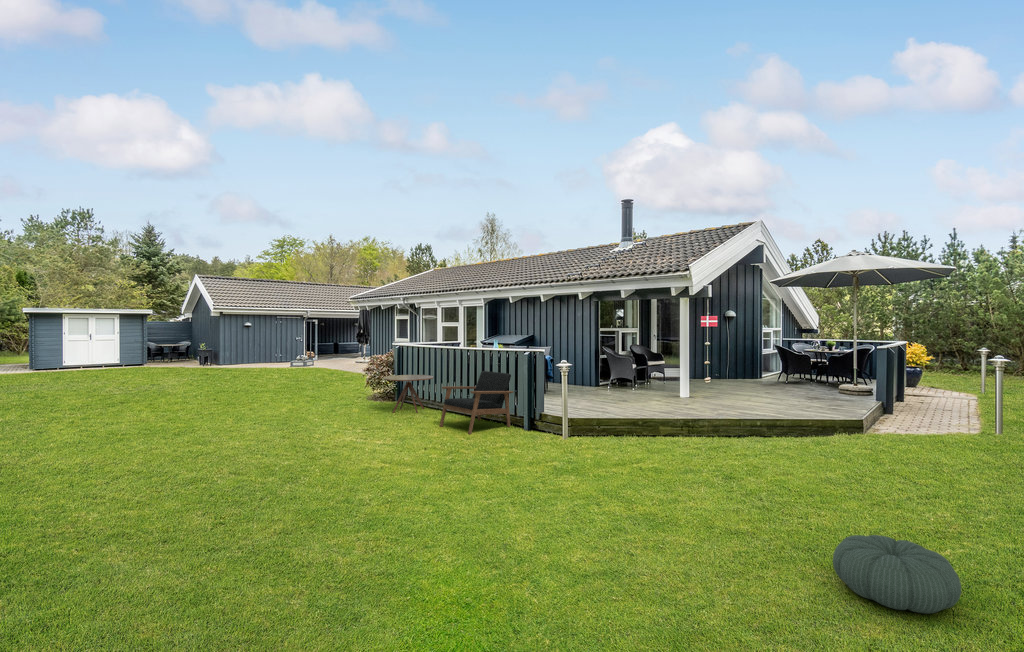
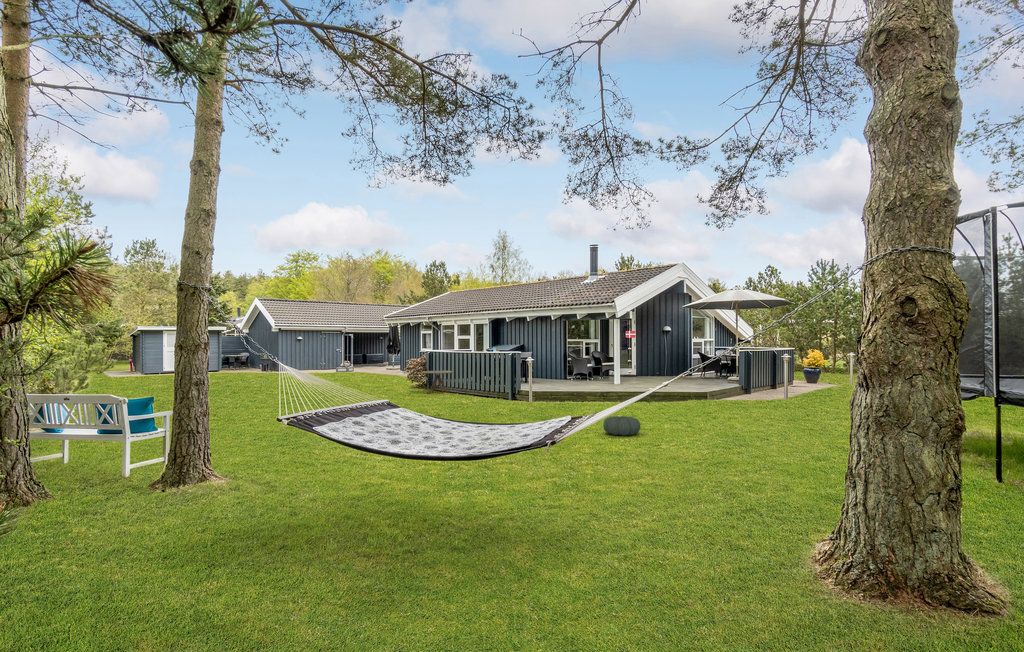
armchair: present [440,371,513,434] -> none [458,366,502,402]

